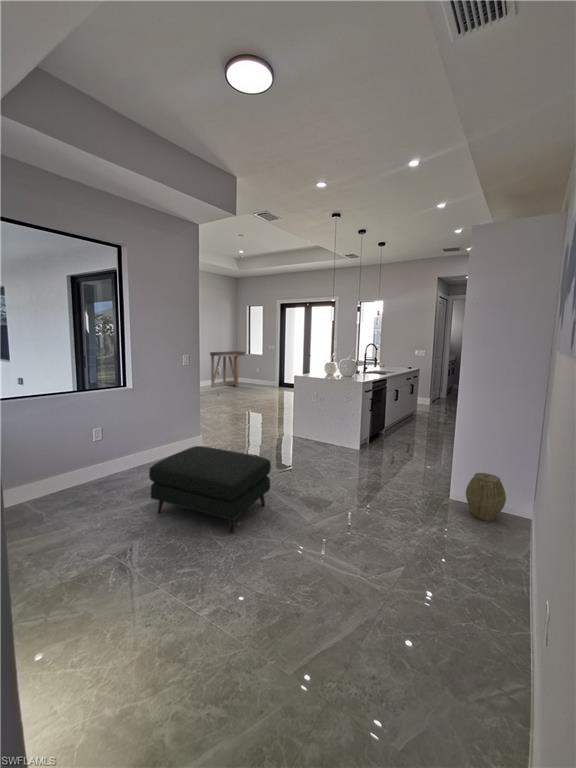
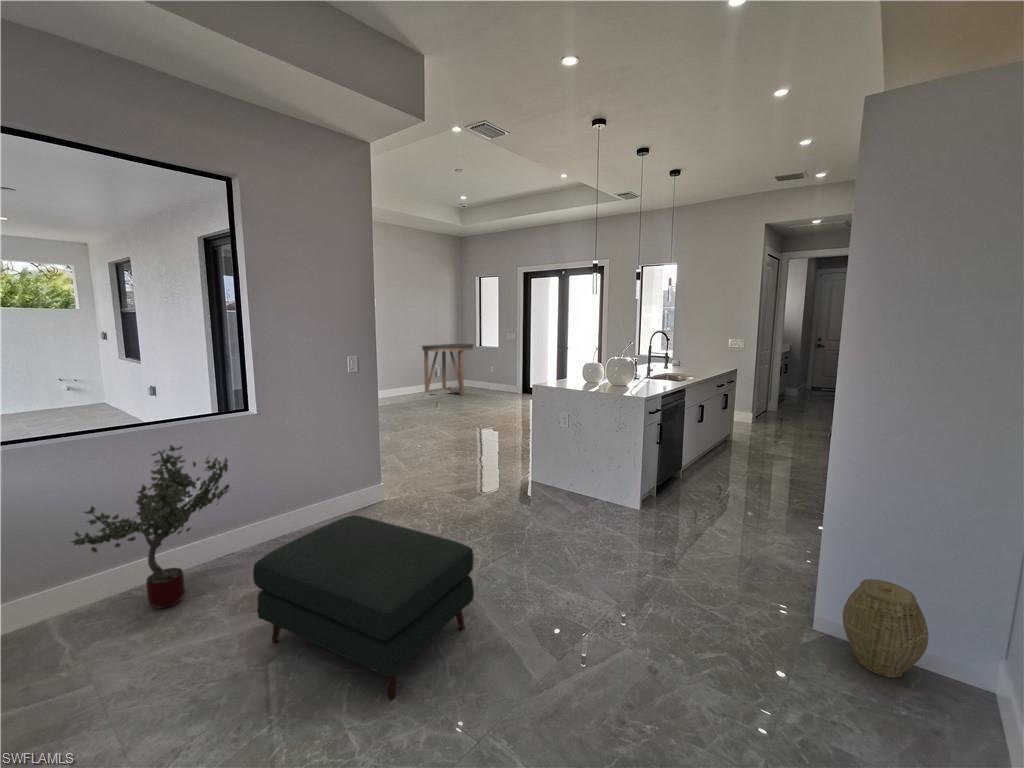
potted tree: none [39,404,124,500] -> present [71,445,229,608]

